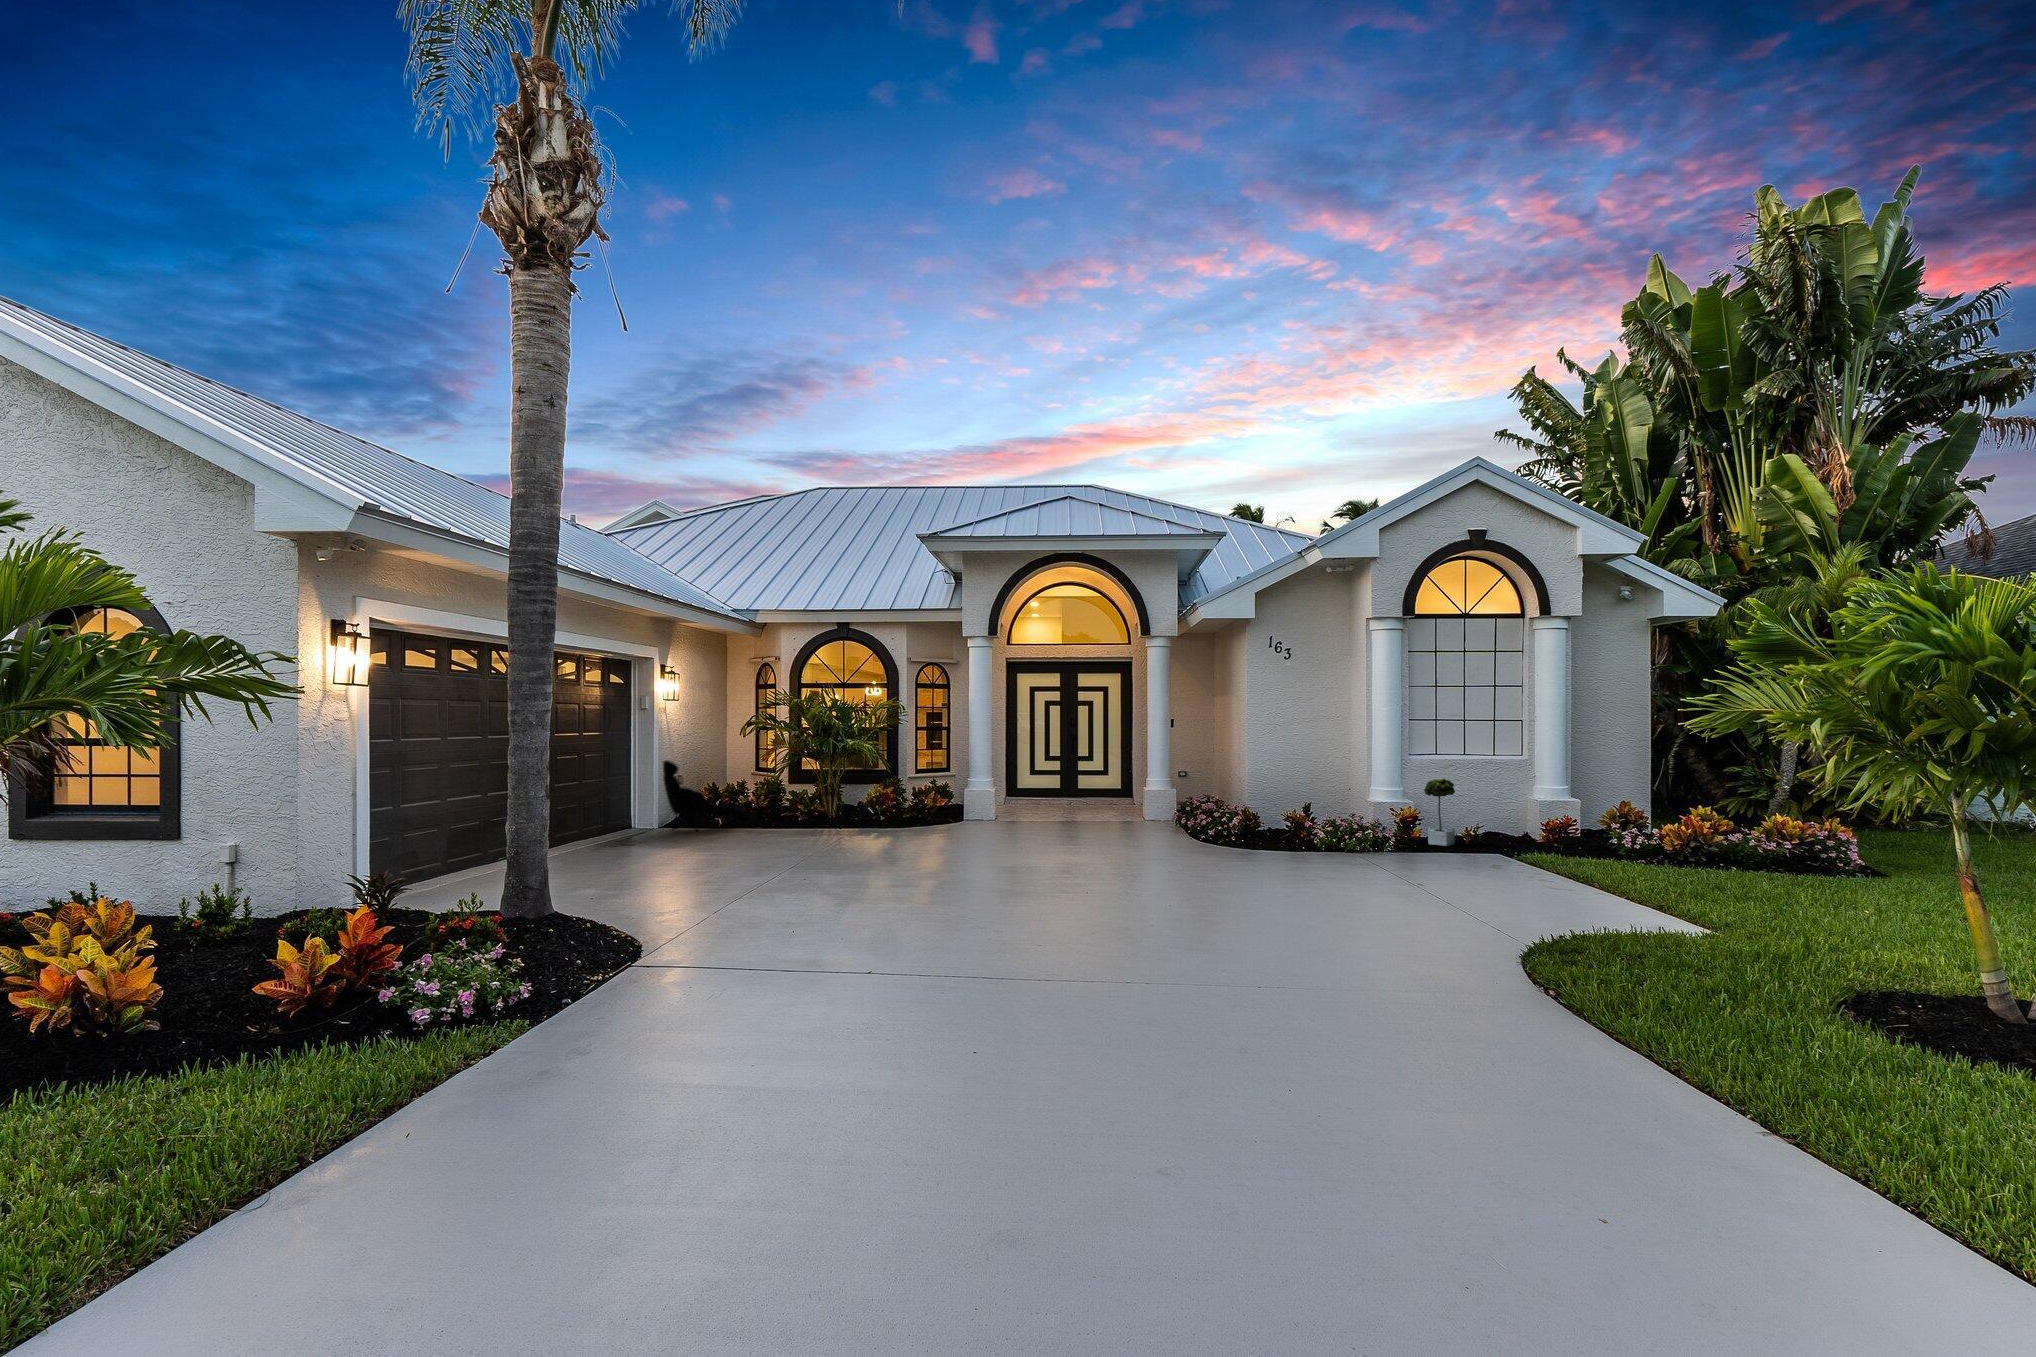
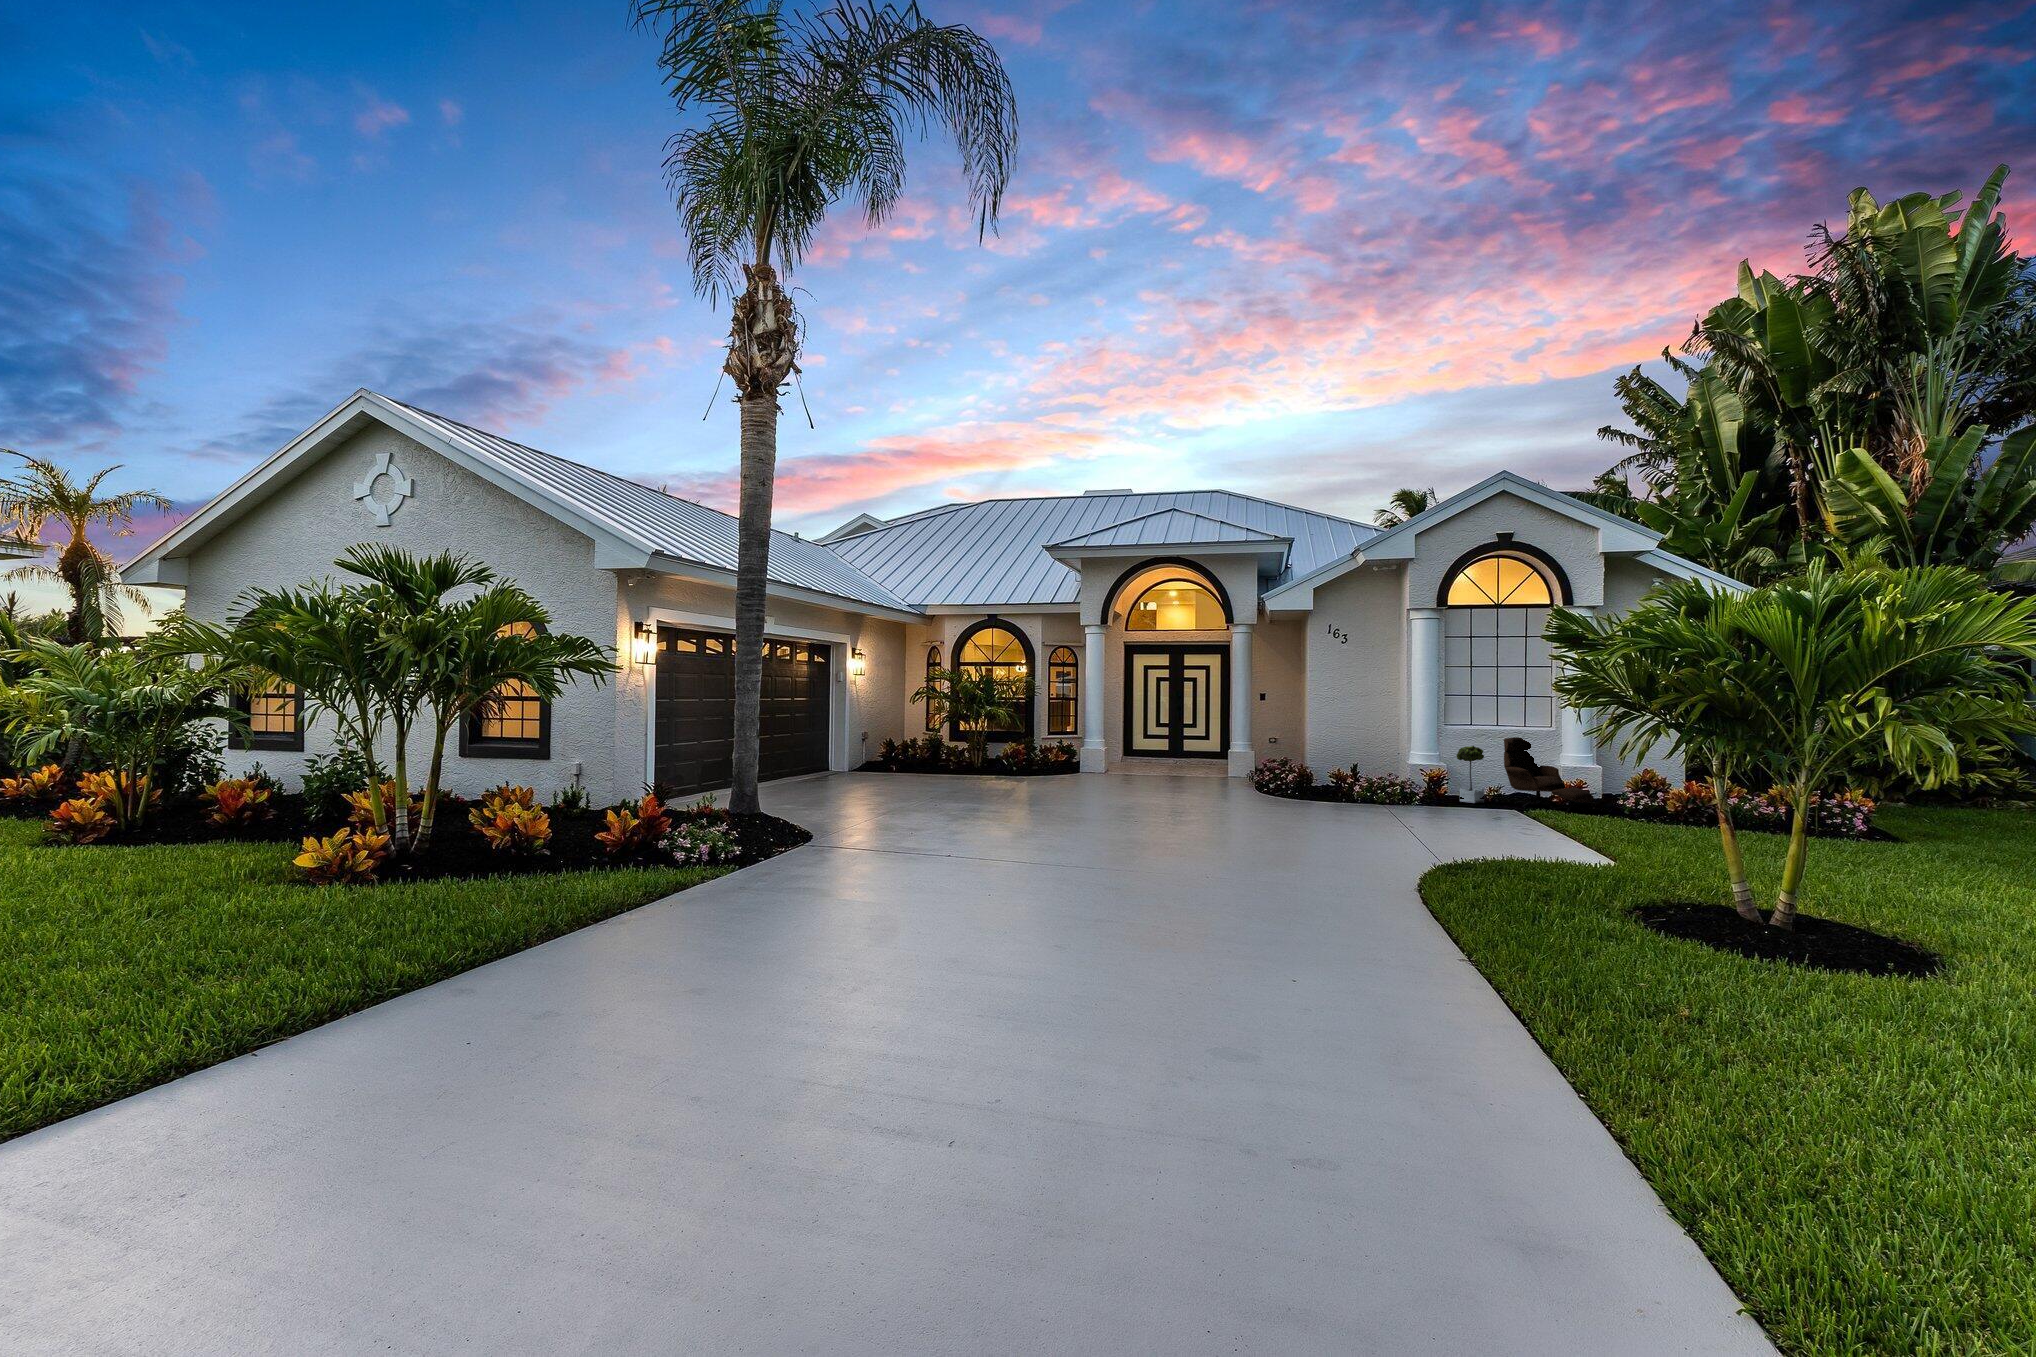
lounge chair: present [663,760,744,831] -> present [1504,737,1594,813]

